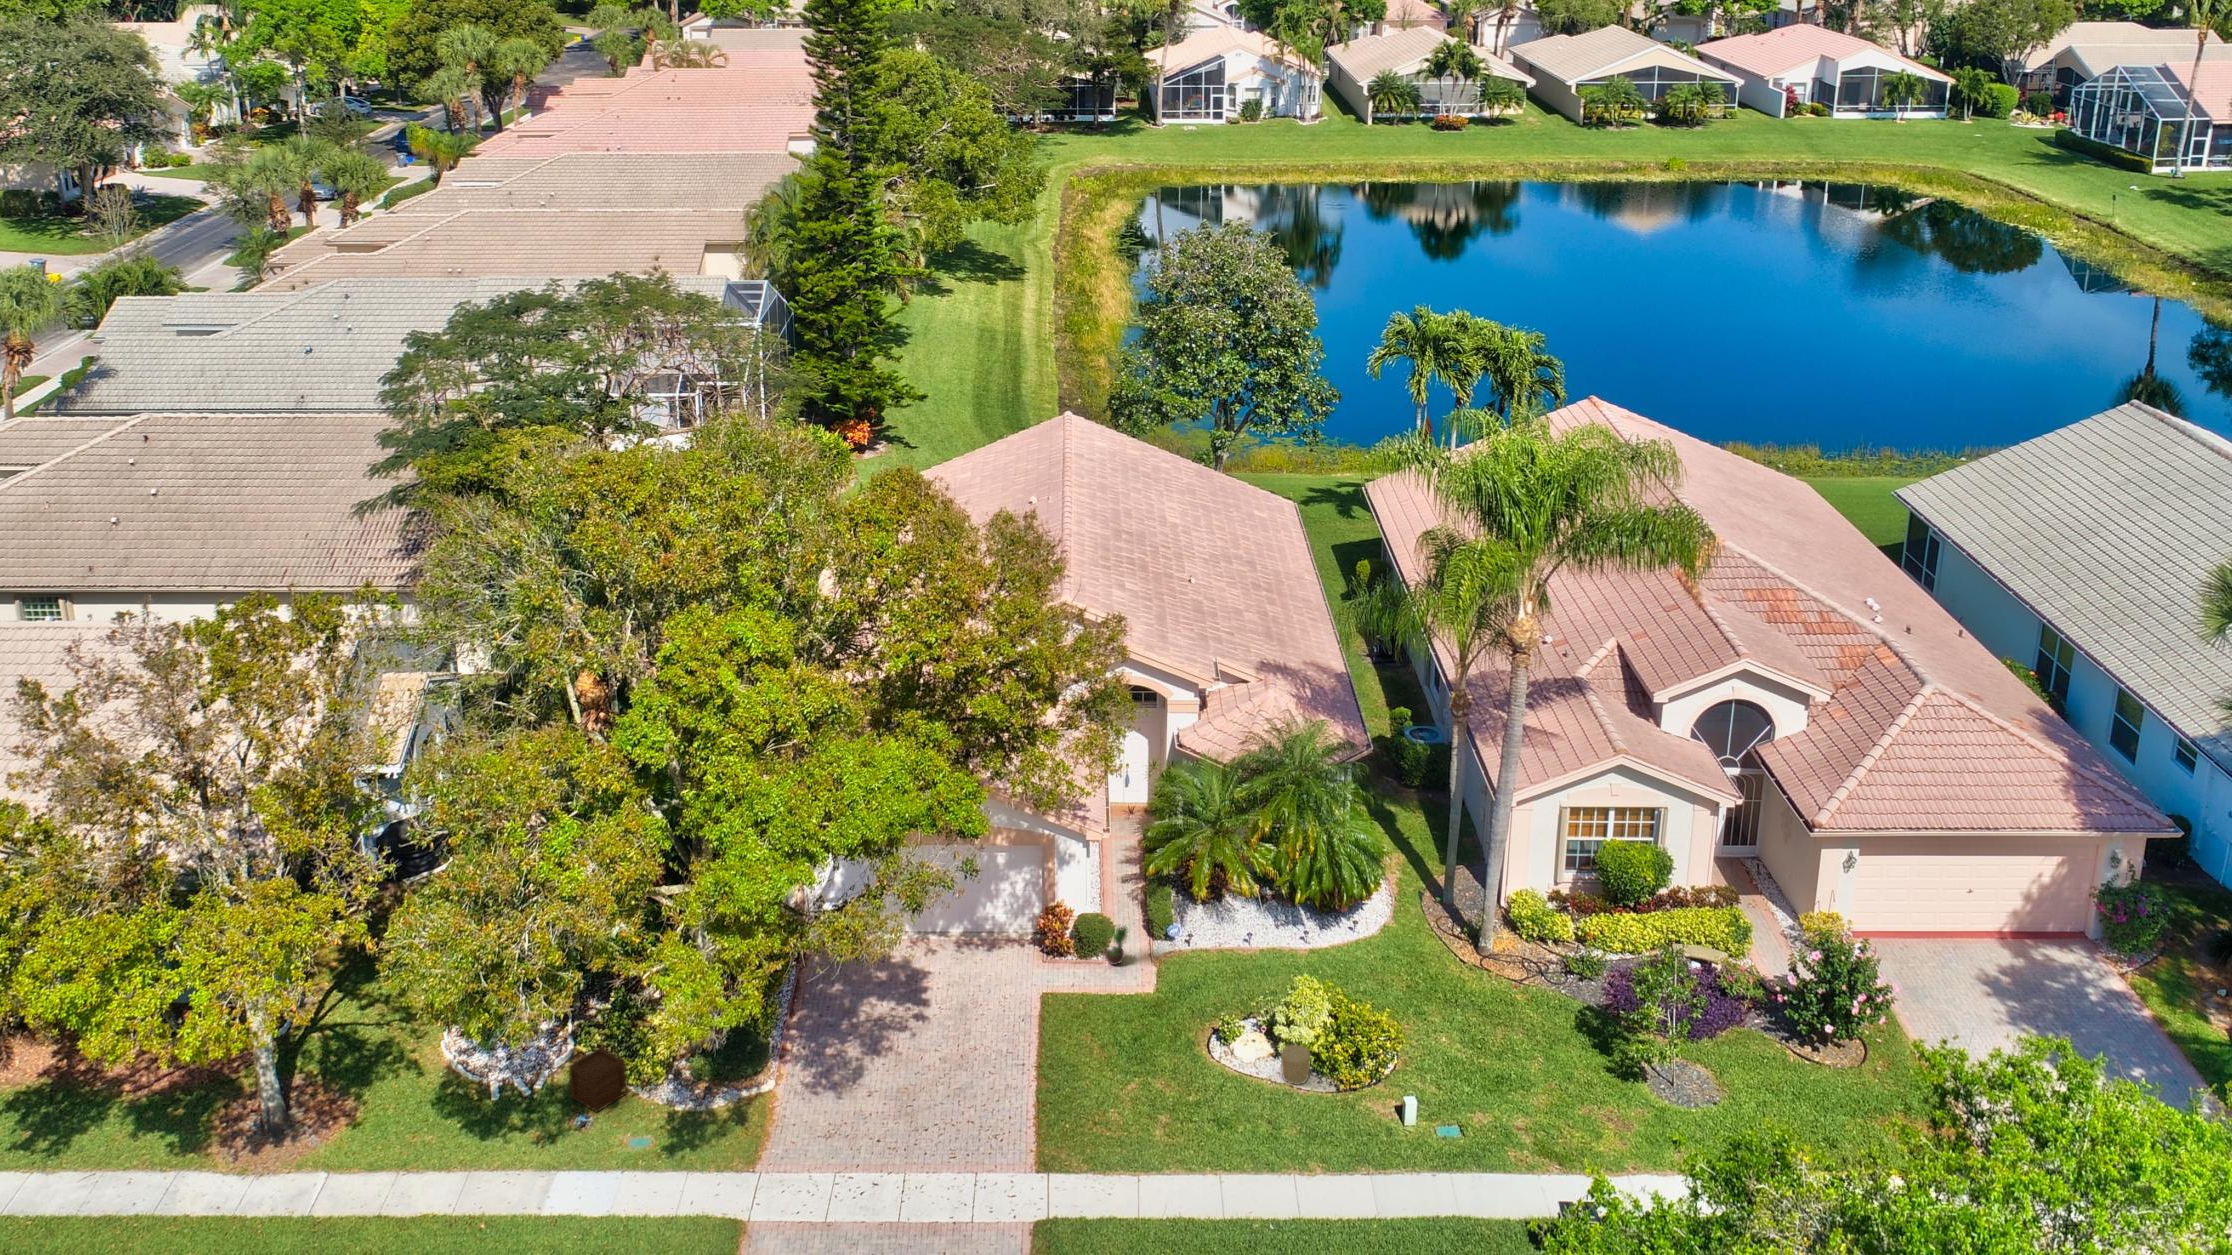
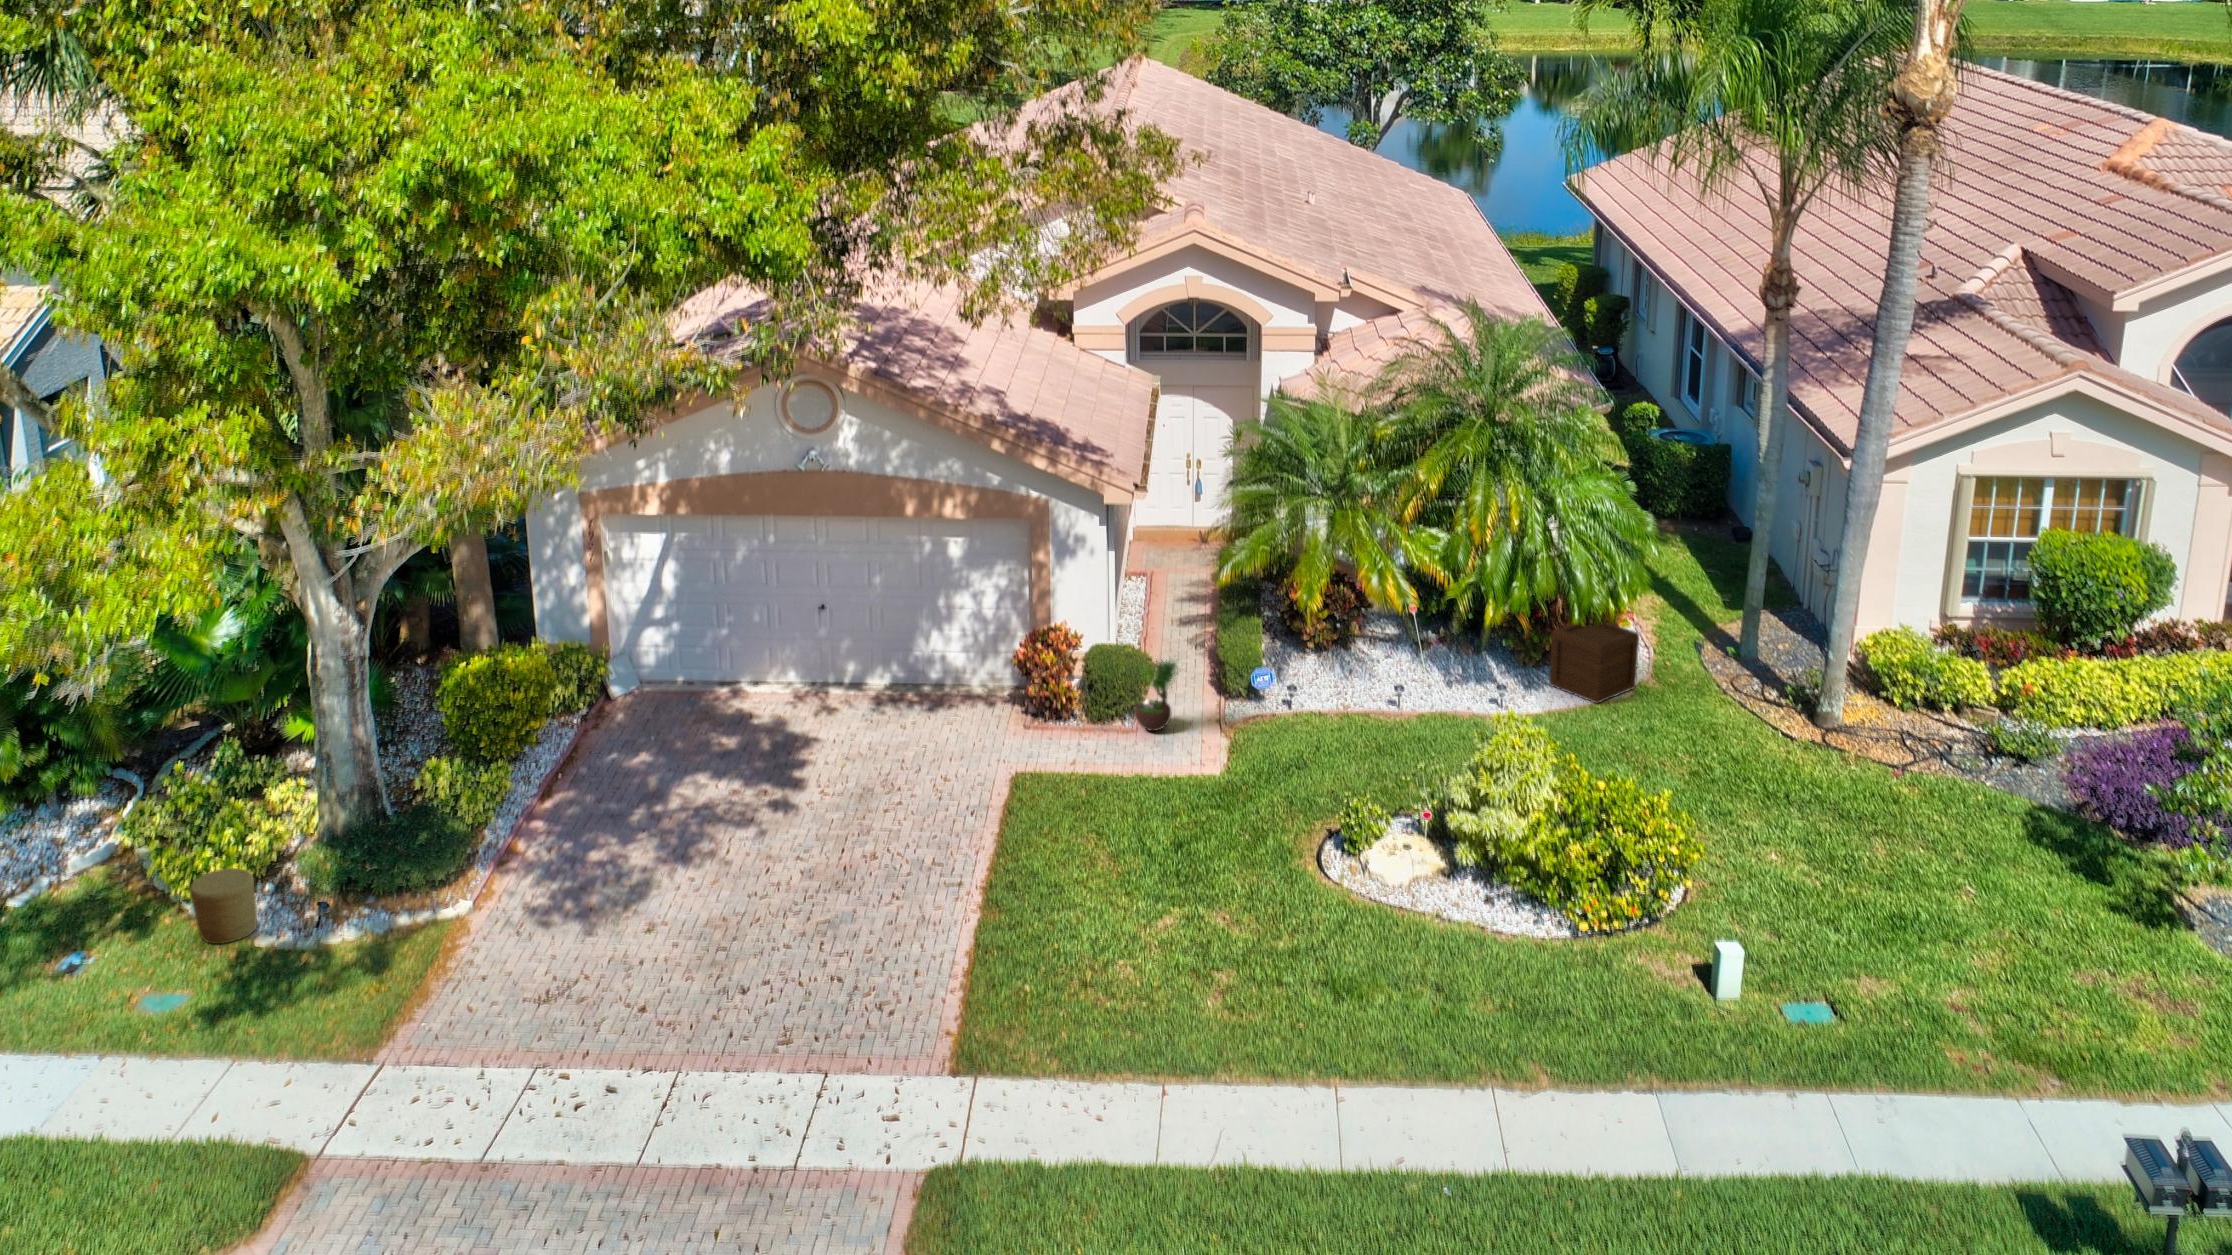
woven basket: present [1281,1045,1310,1085] -> present [190,868,257,944]
wooden crate: present [569,1048,627,1112] -> present [1549,622,1639,703]

